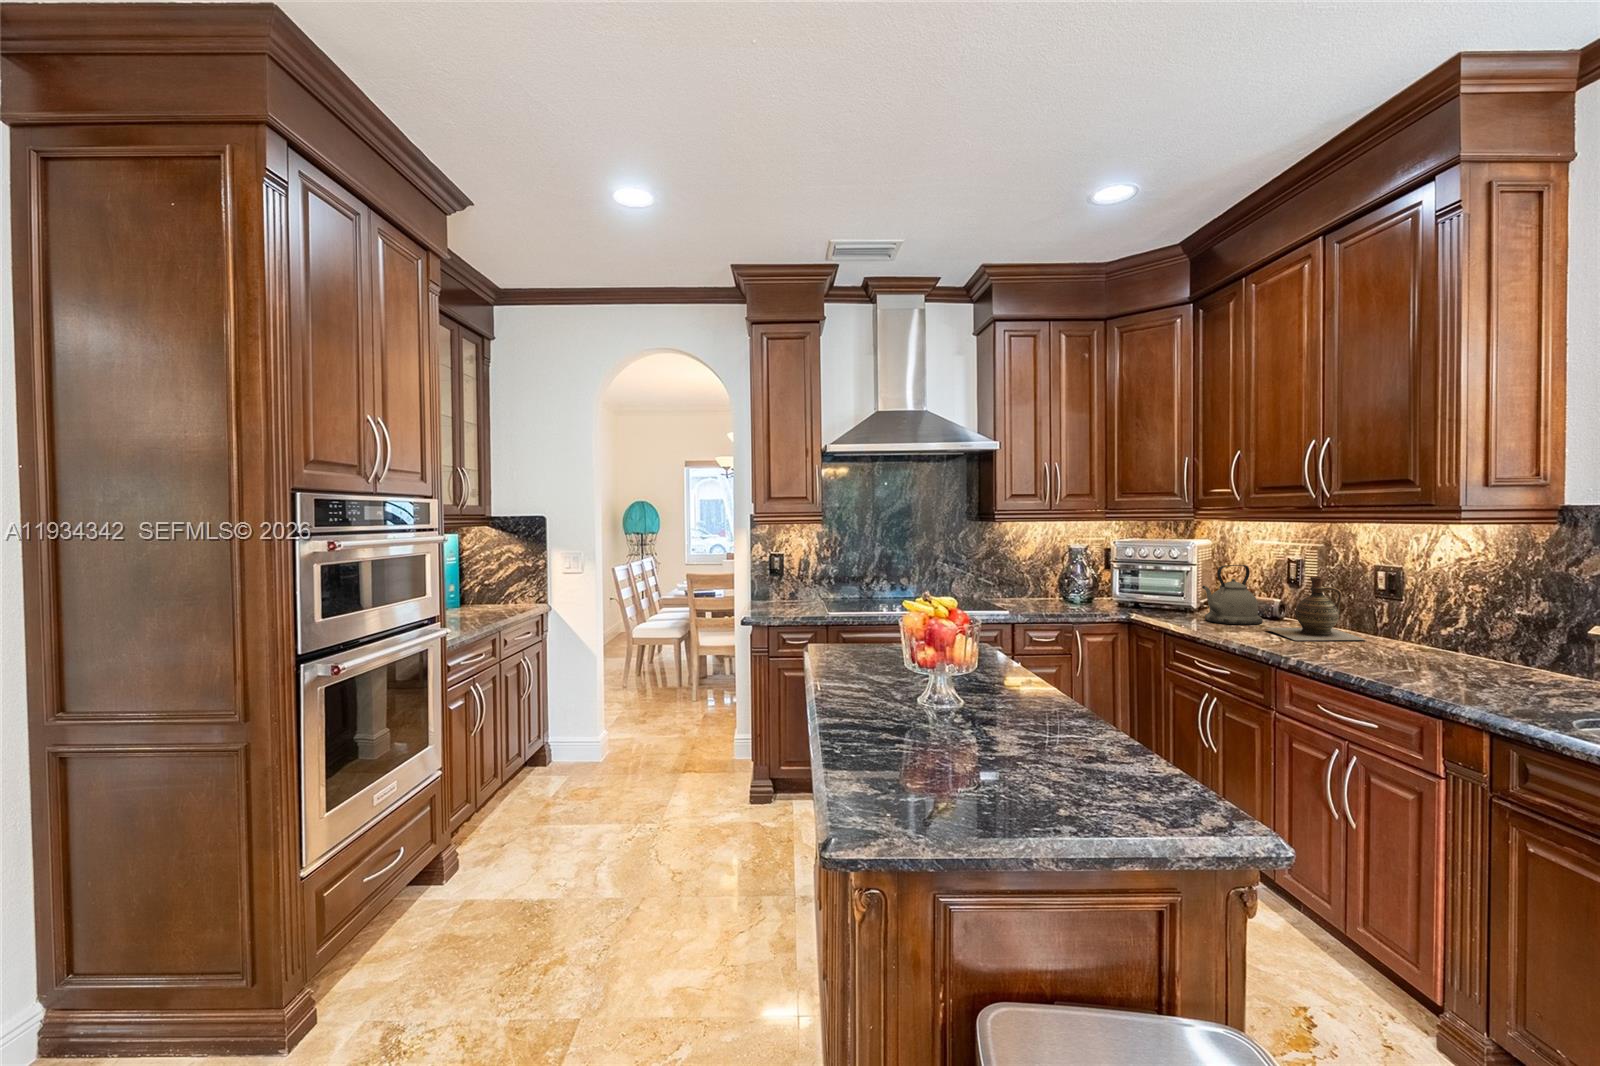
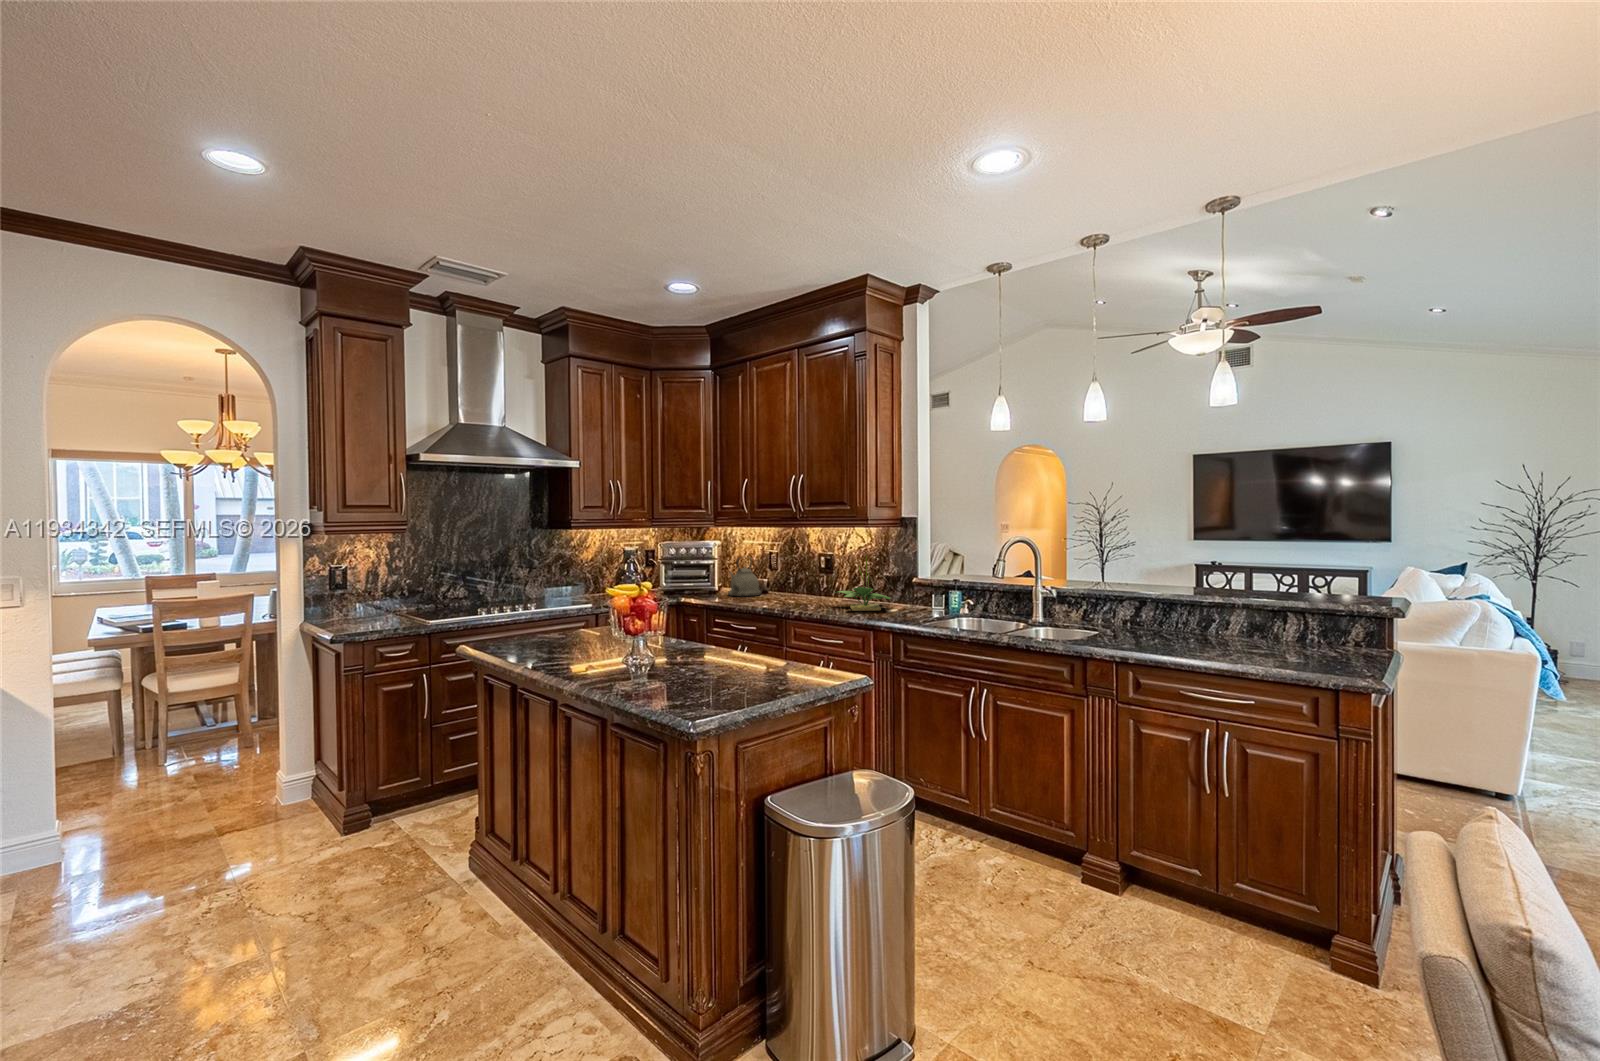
potted plant: none [1375,573,1509,679] -> present [838,557,890,611]
ceramic jug: present [1265,577,1366,640] -> none [767,562,821,602]

